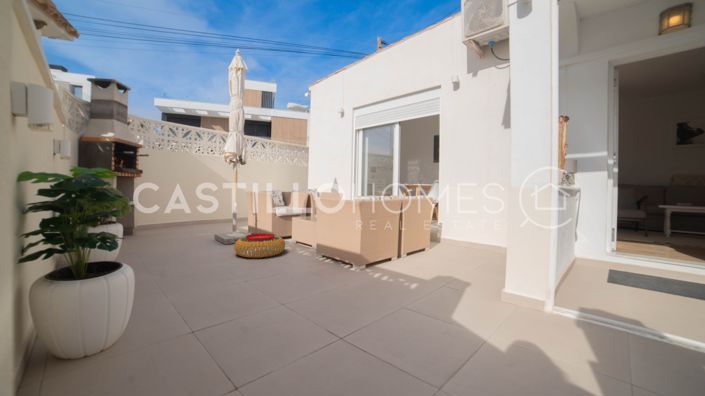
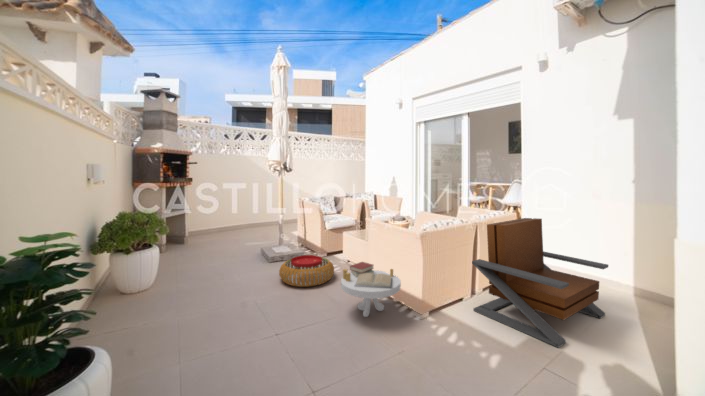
lounge chair: none [398,195,492,280] -> present [472,218,608,347]
side table: none [293,231,343,272] -> present [341,262,401,317]

